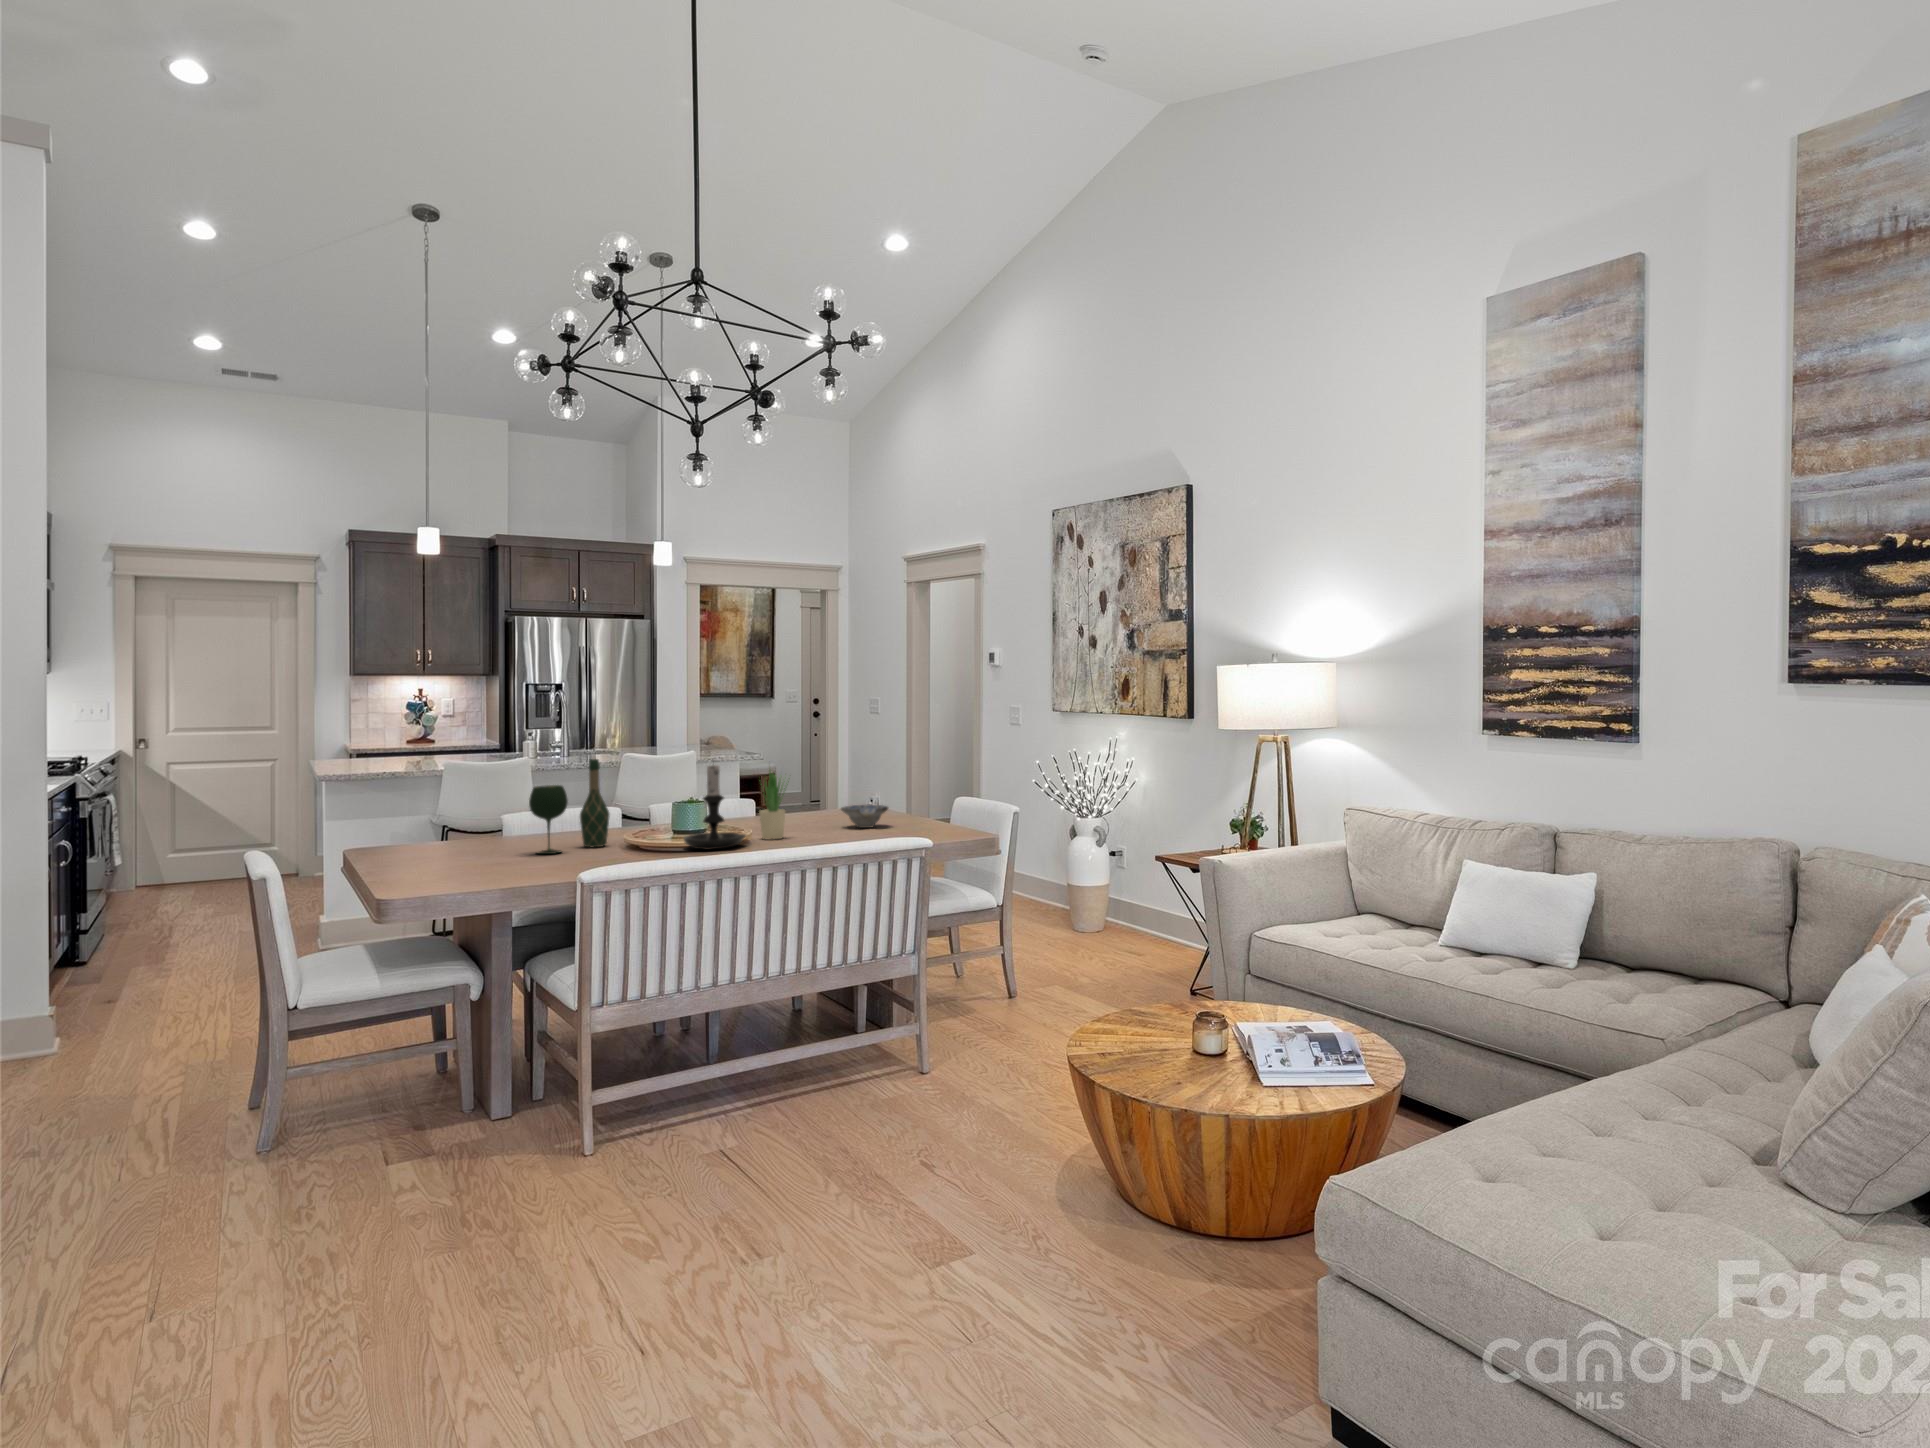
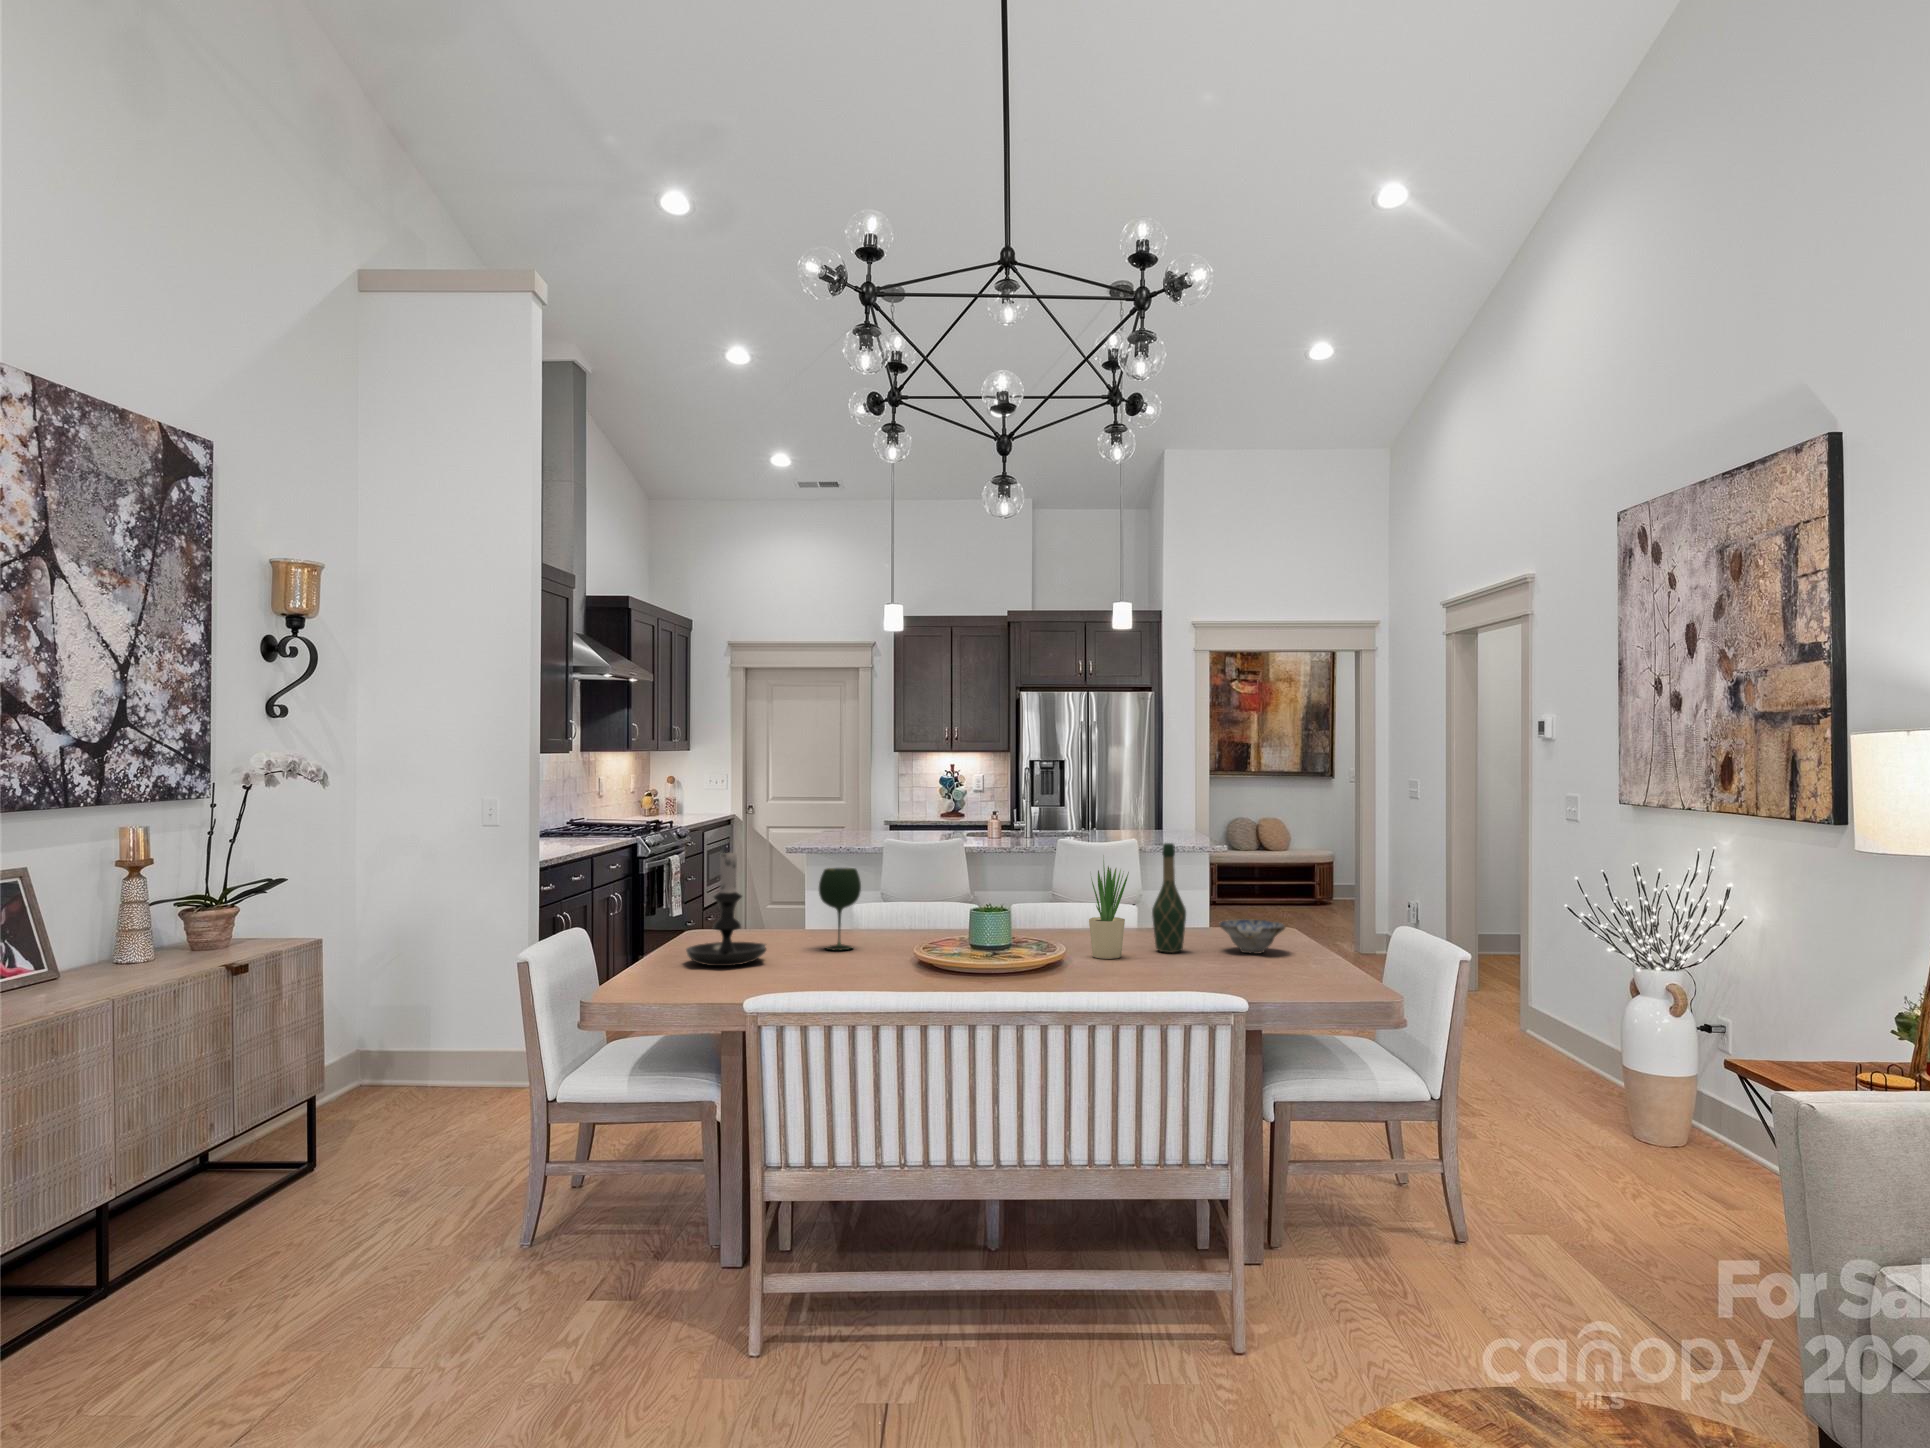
wine bottle: present [580,759,610,847] -> present [1152,843,1186,953]
candle holder: present [684,765,746,850] -> present [686,852,766,966]

